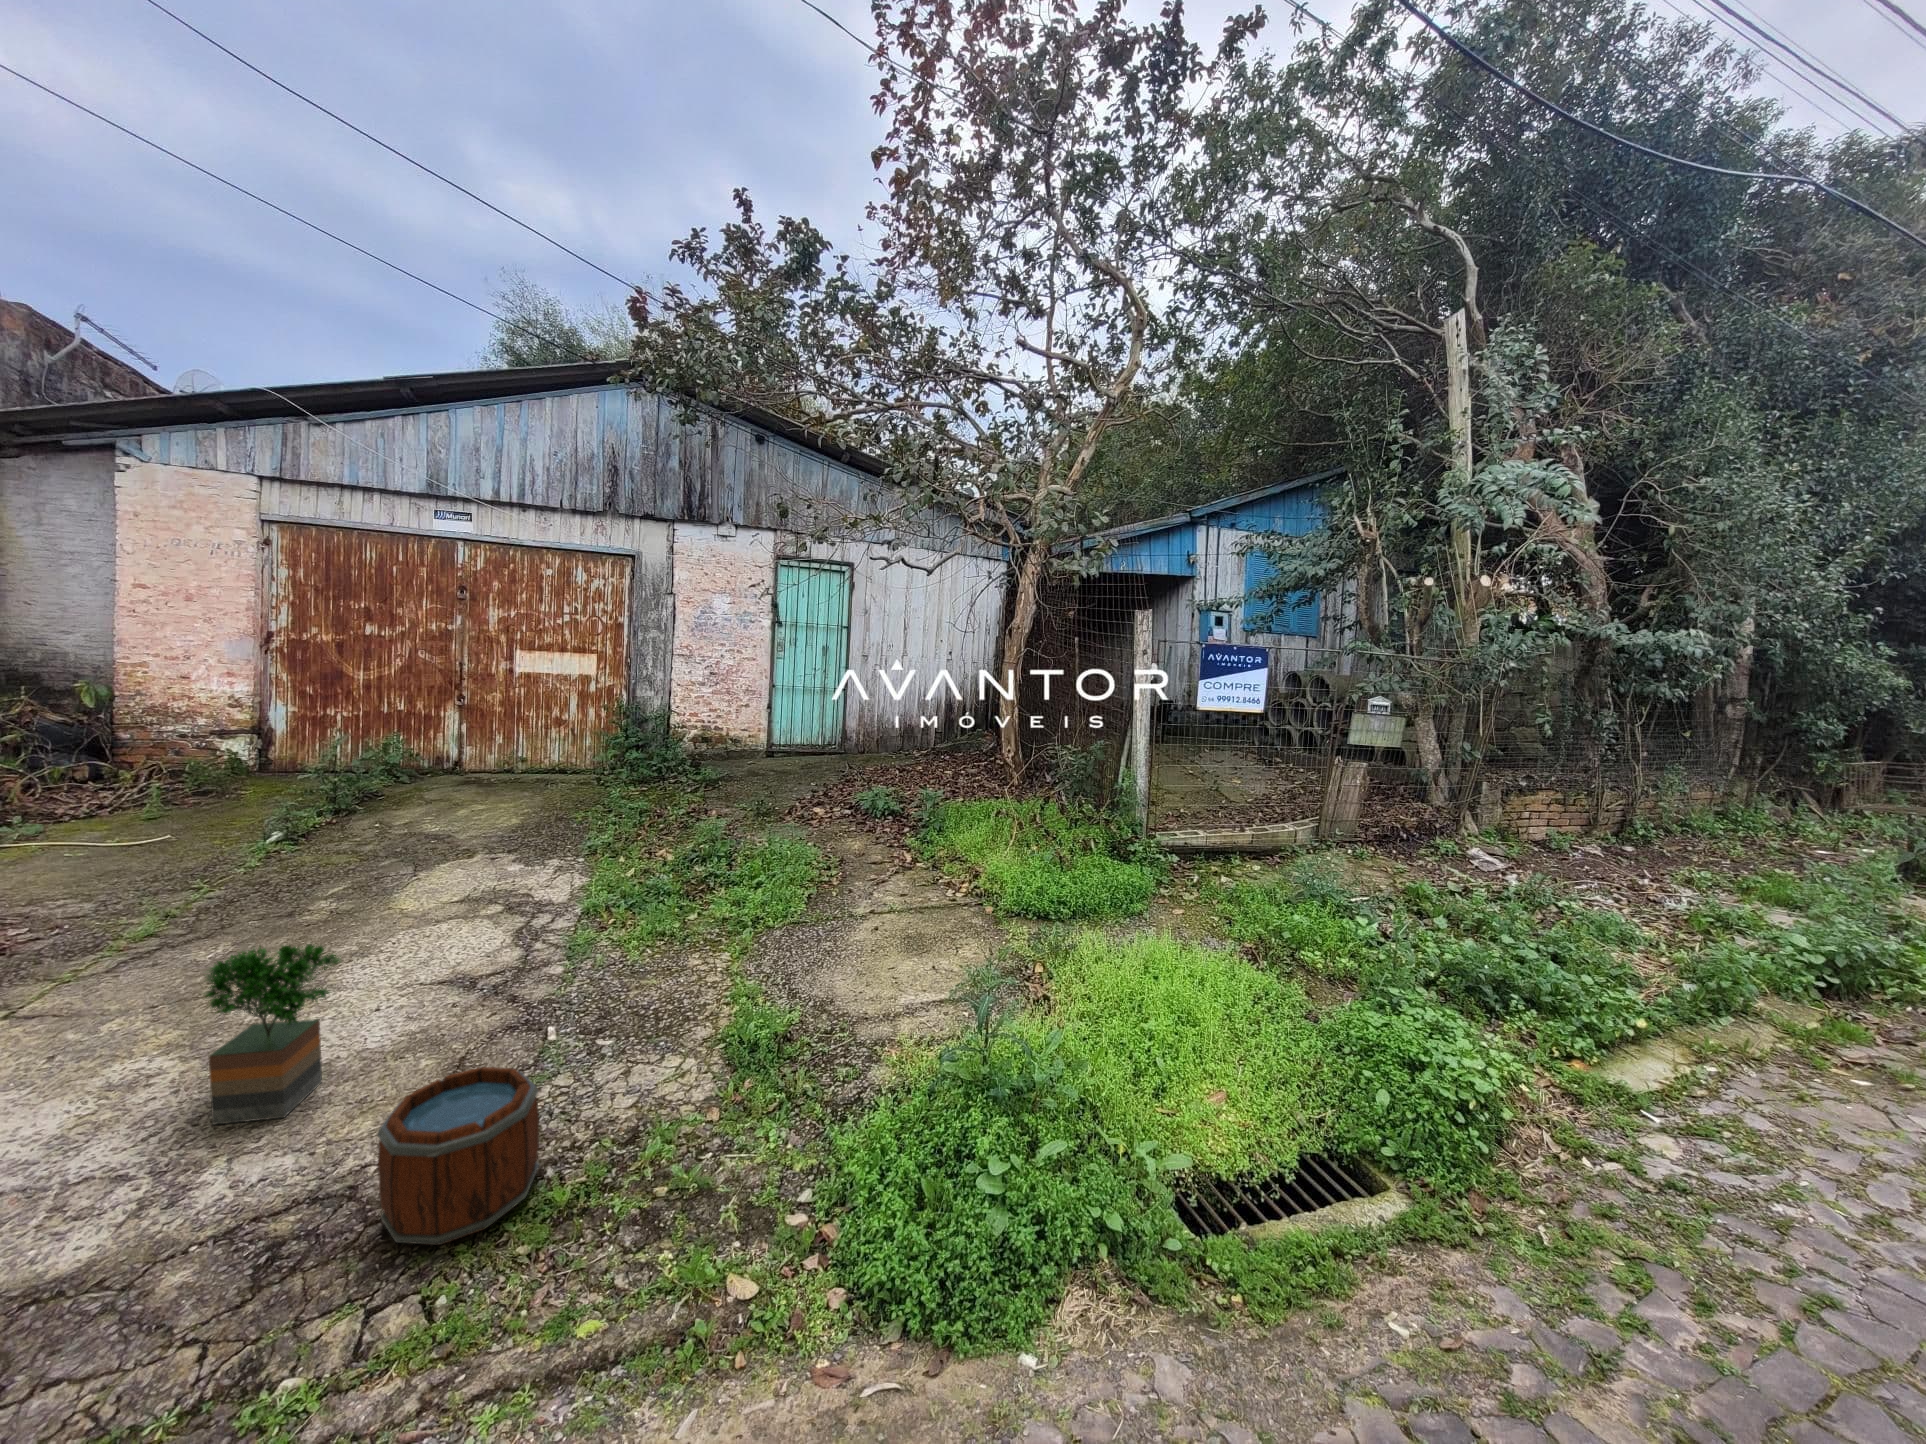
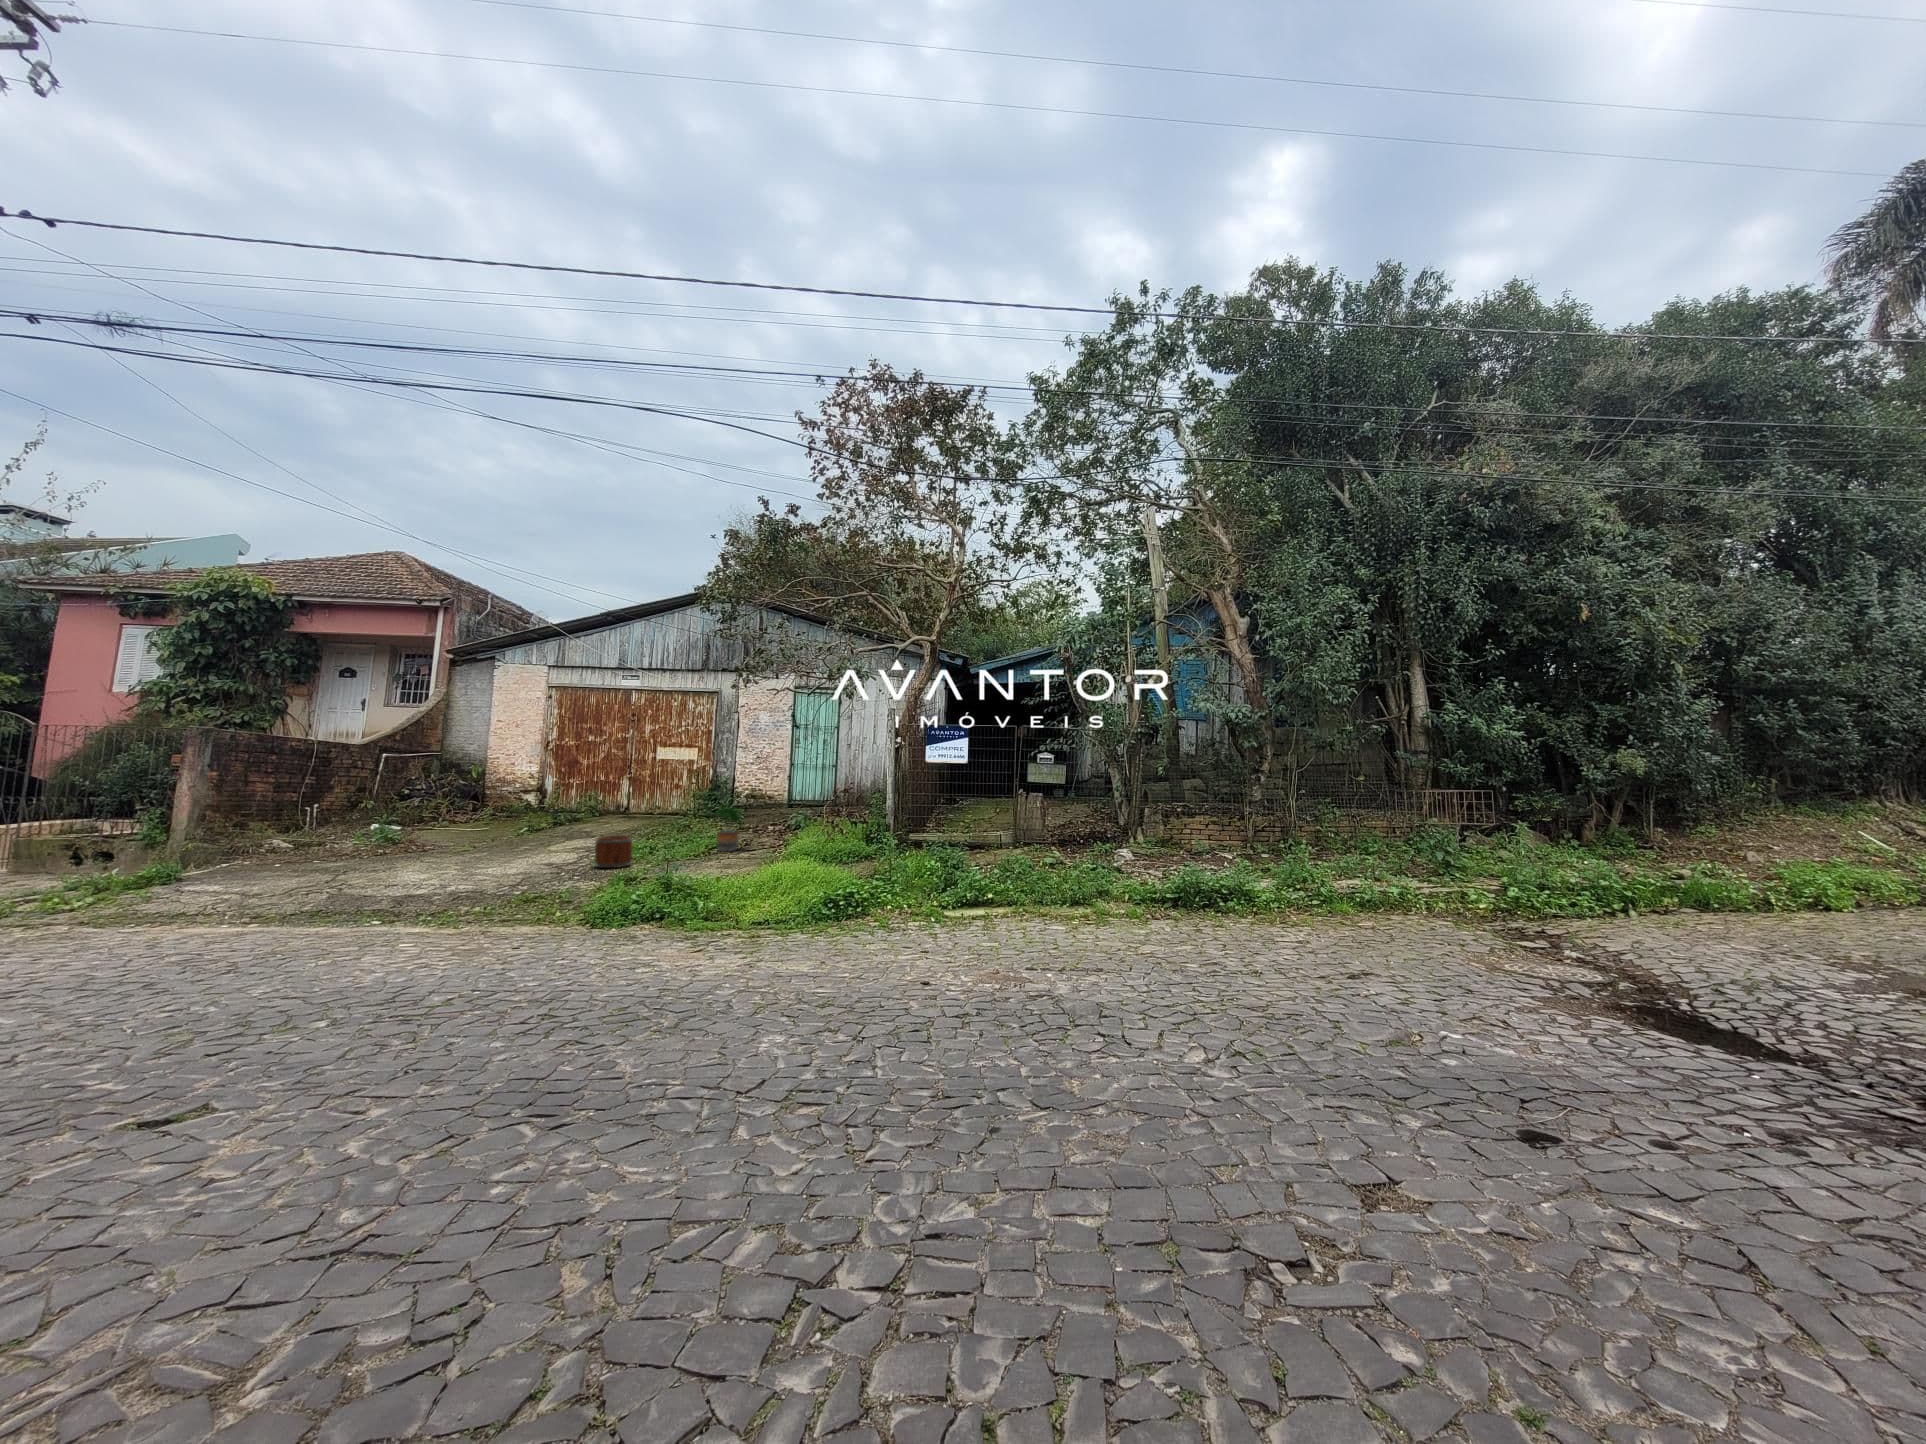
potted tree: present [206,944,340,1125] -> present [716,808,742,851]

